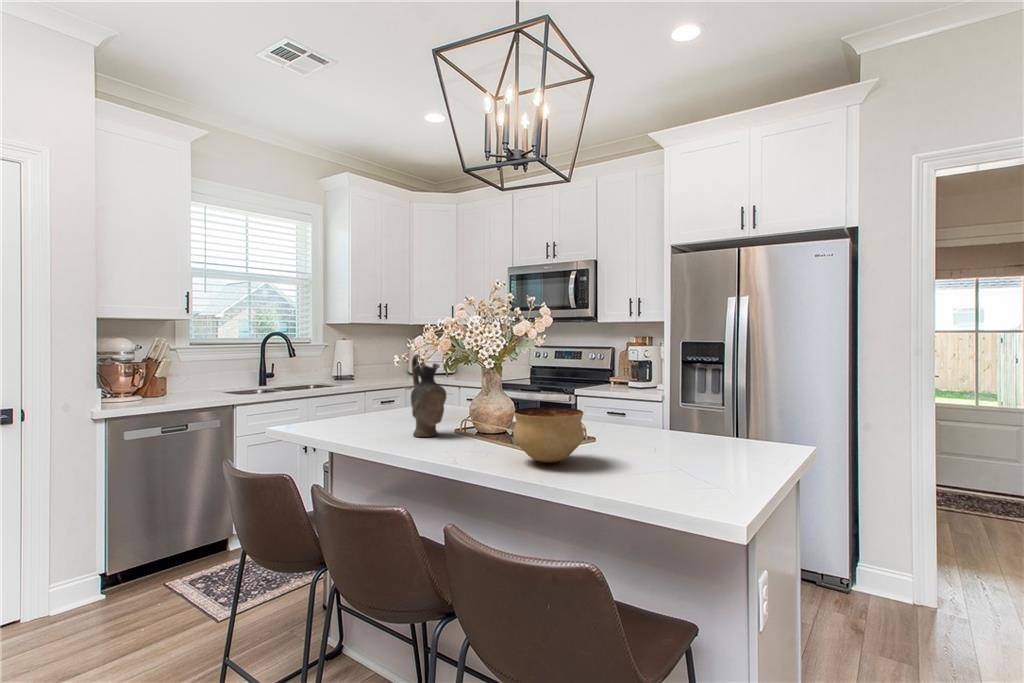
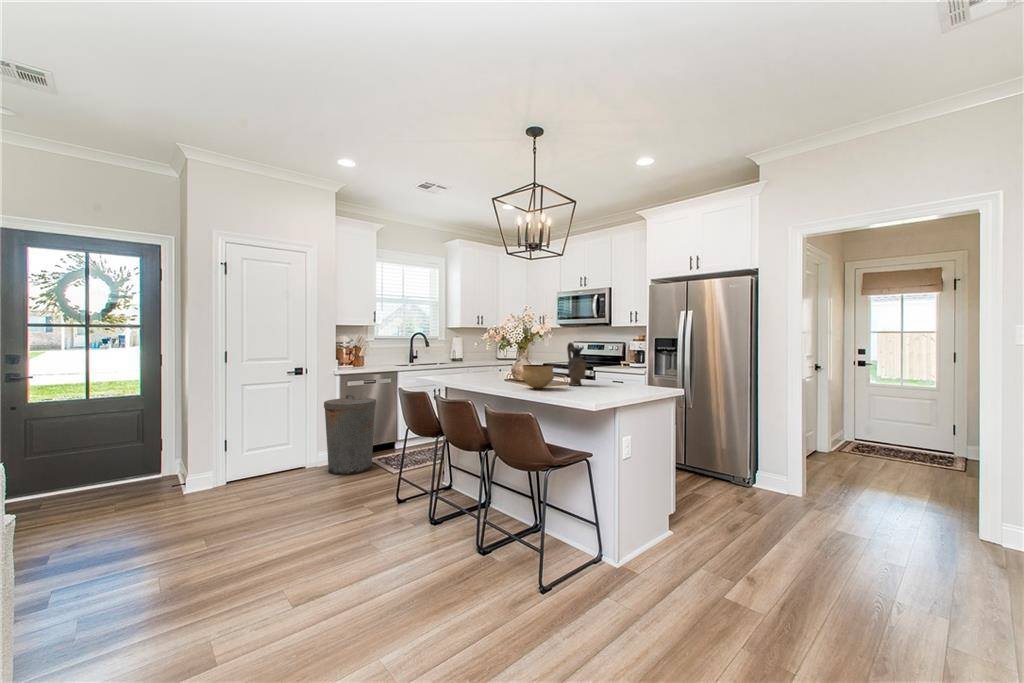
ceramic pitcher: present [411,354,446,437] -> present [567,343,587,386]
trash can: none [60,461,183,634] -> present [324,395,376,475]

